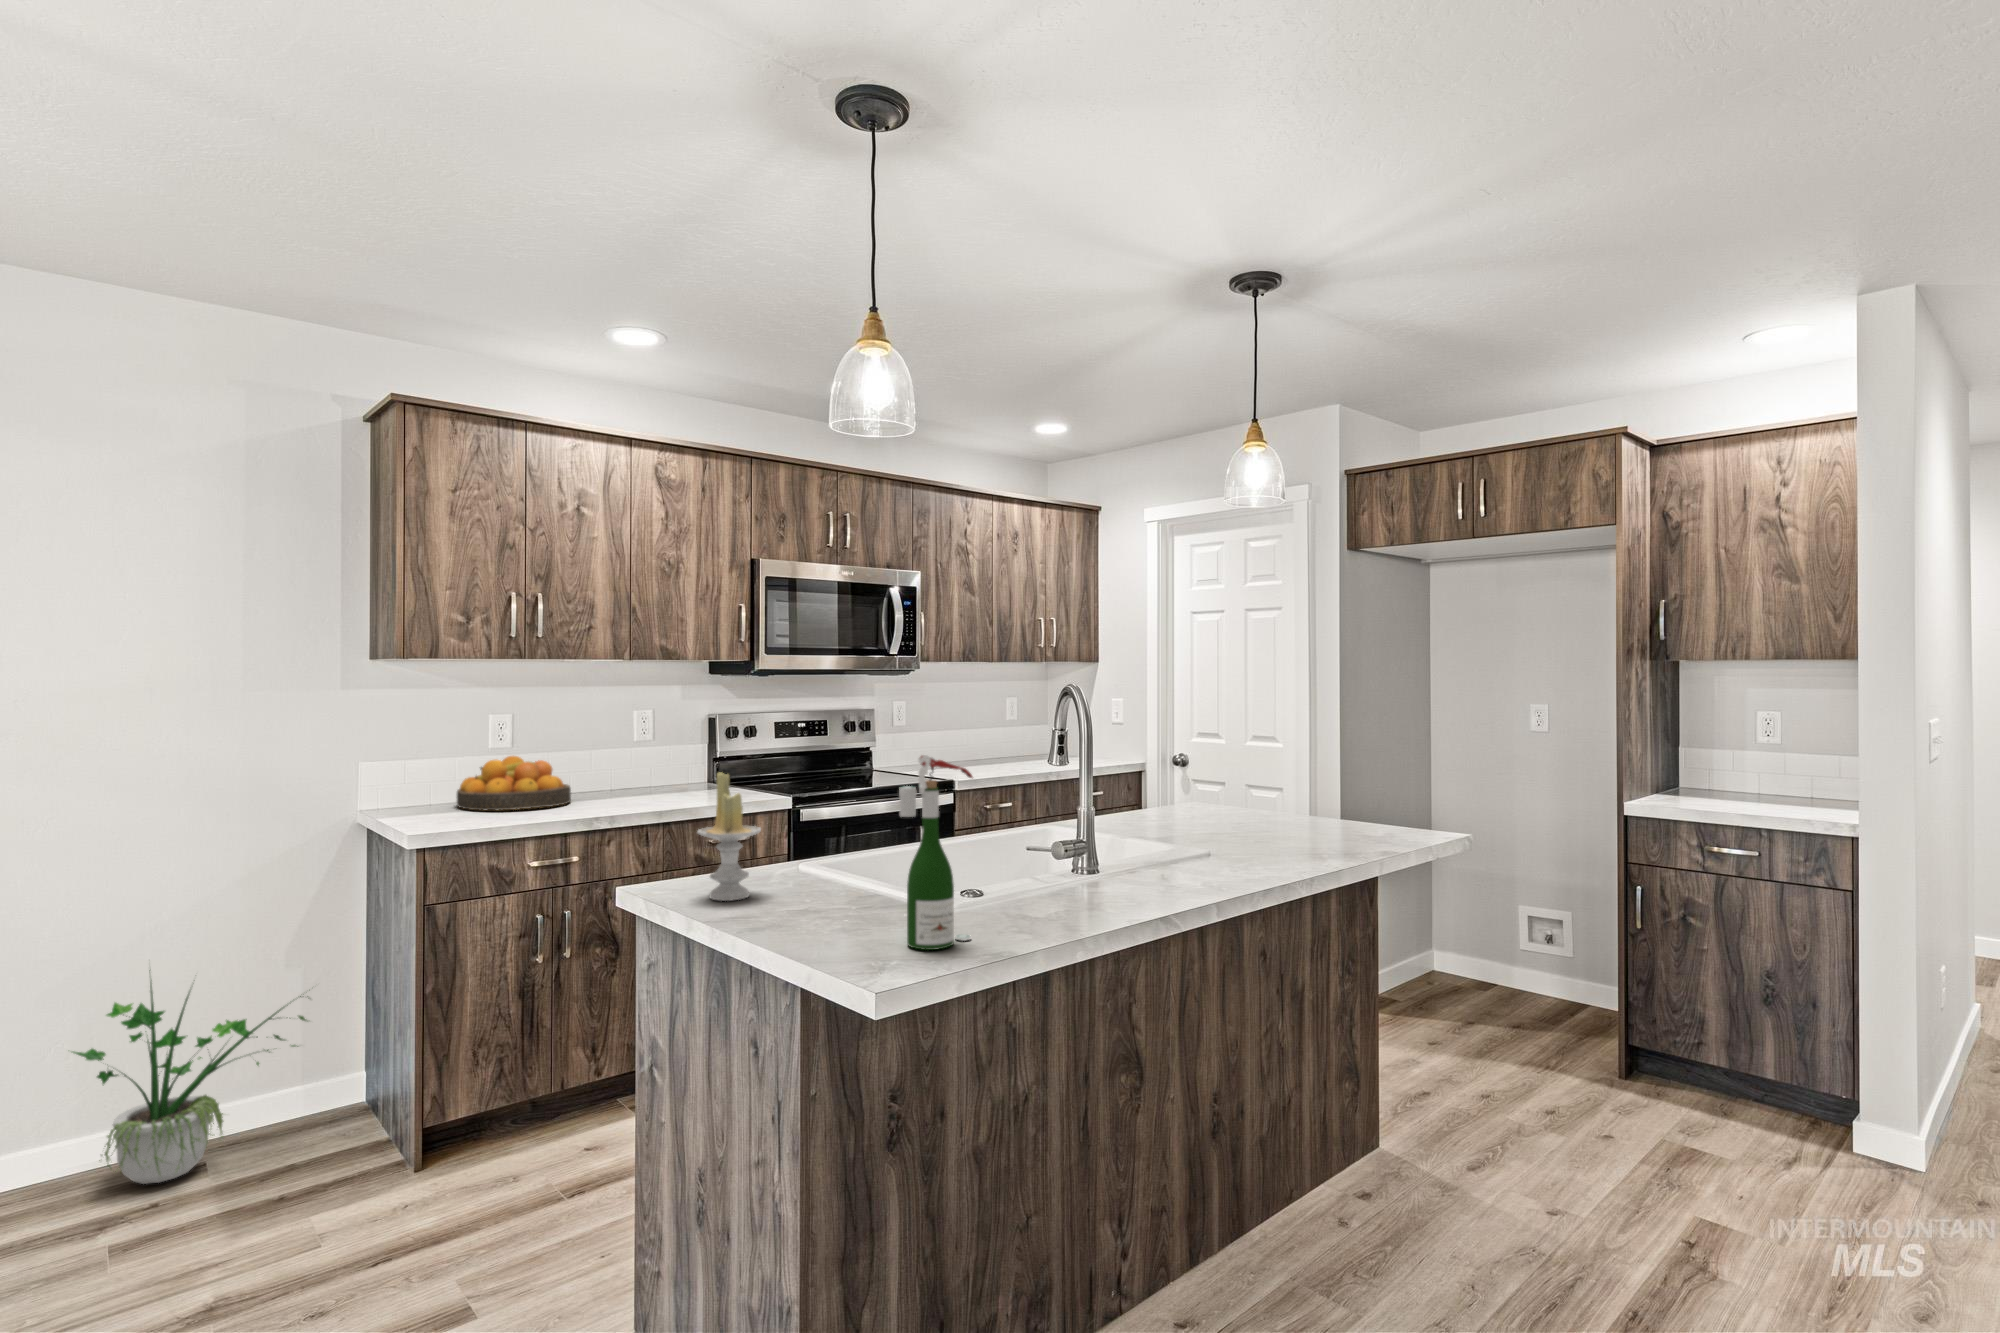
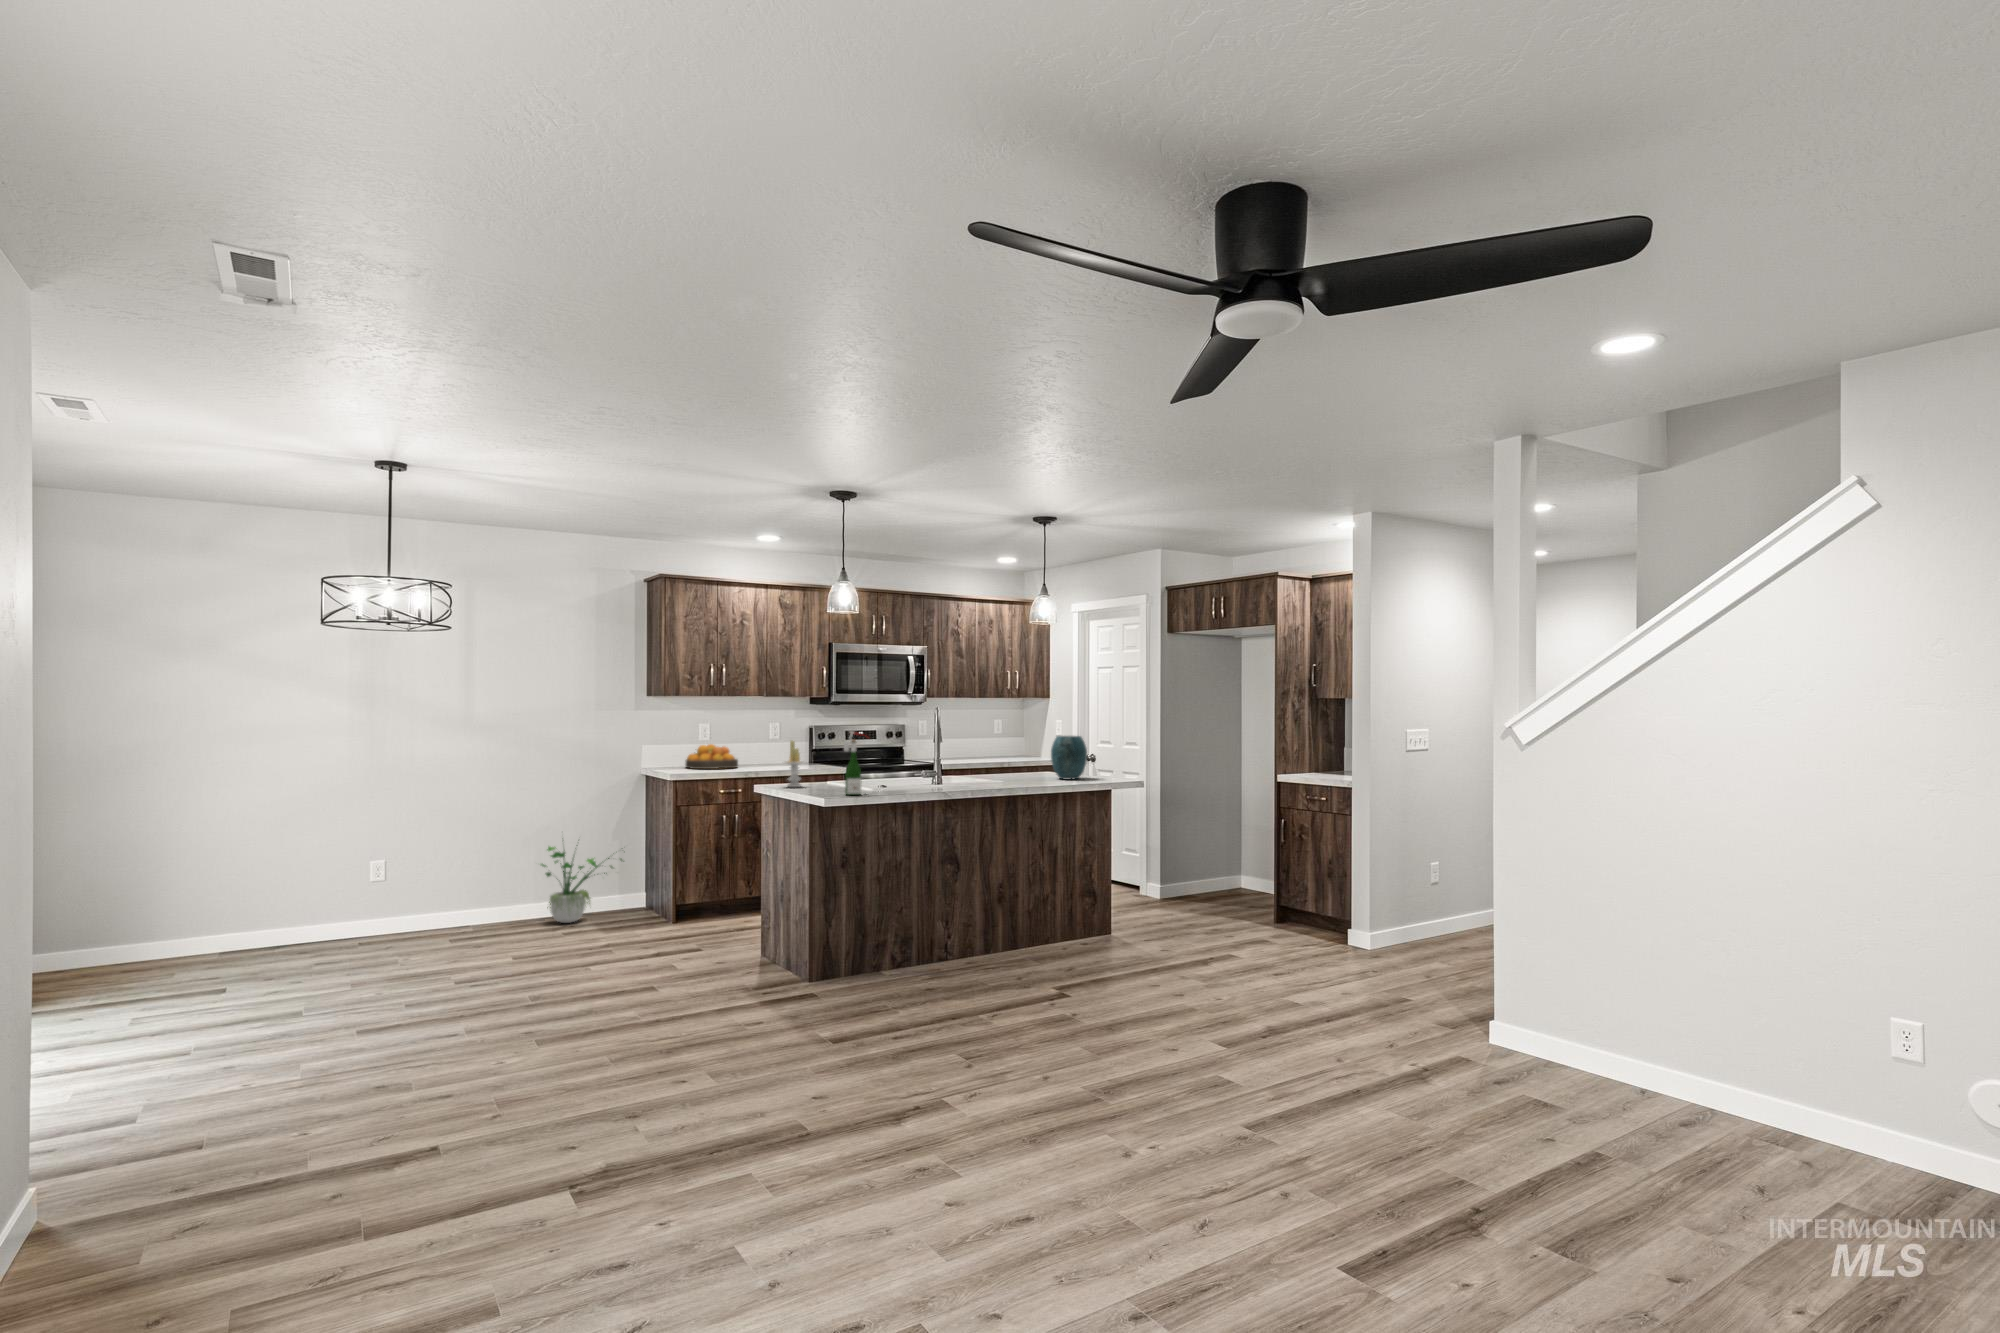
vase: none [1283,742,1365,839] -> present [1051,736,1087,779]

